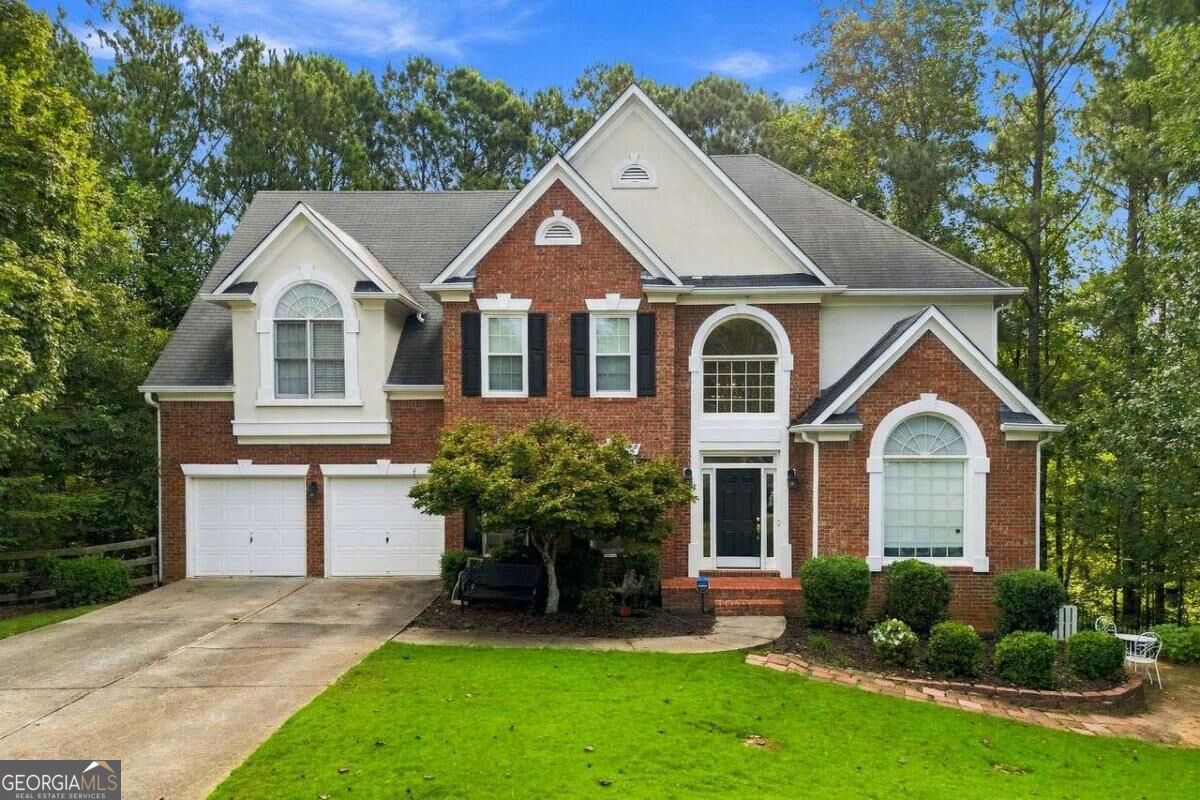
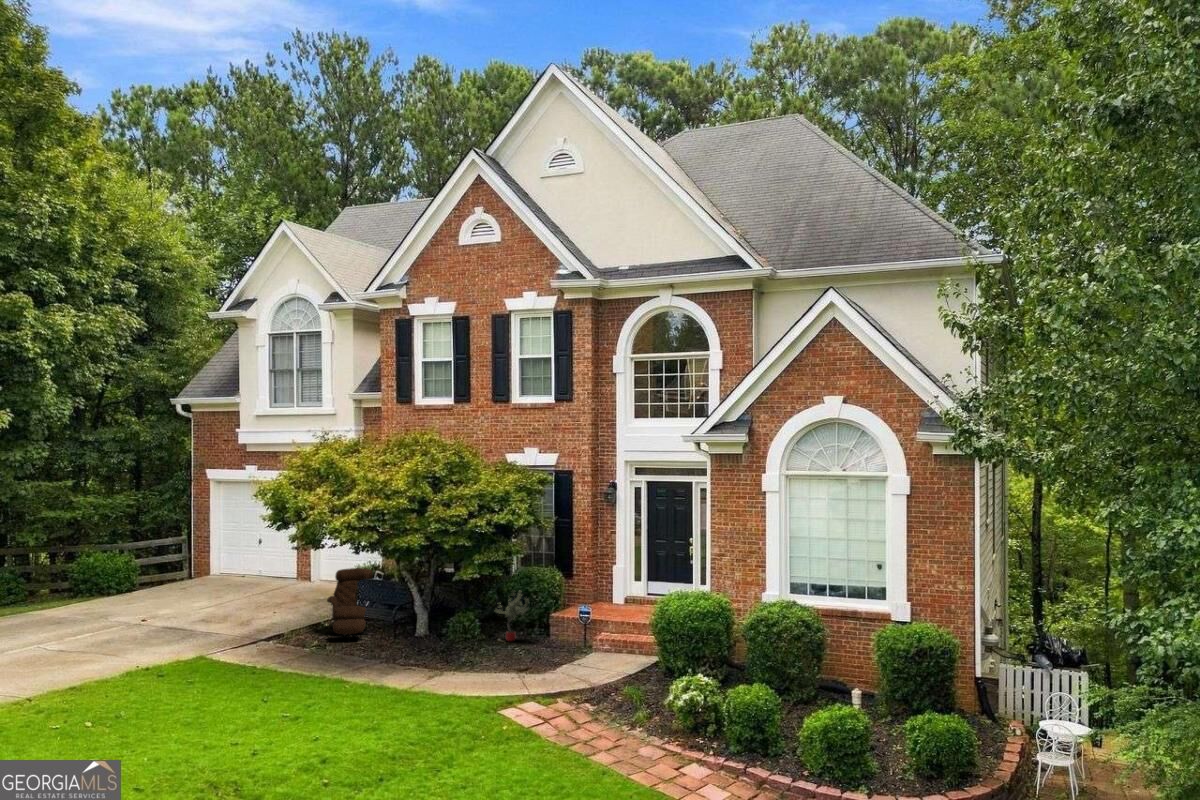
lounge chair: none [445,558,499,628] -> present [327,568,372,642]

